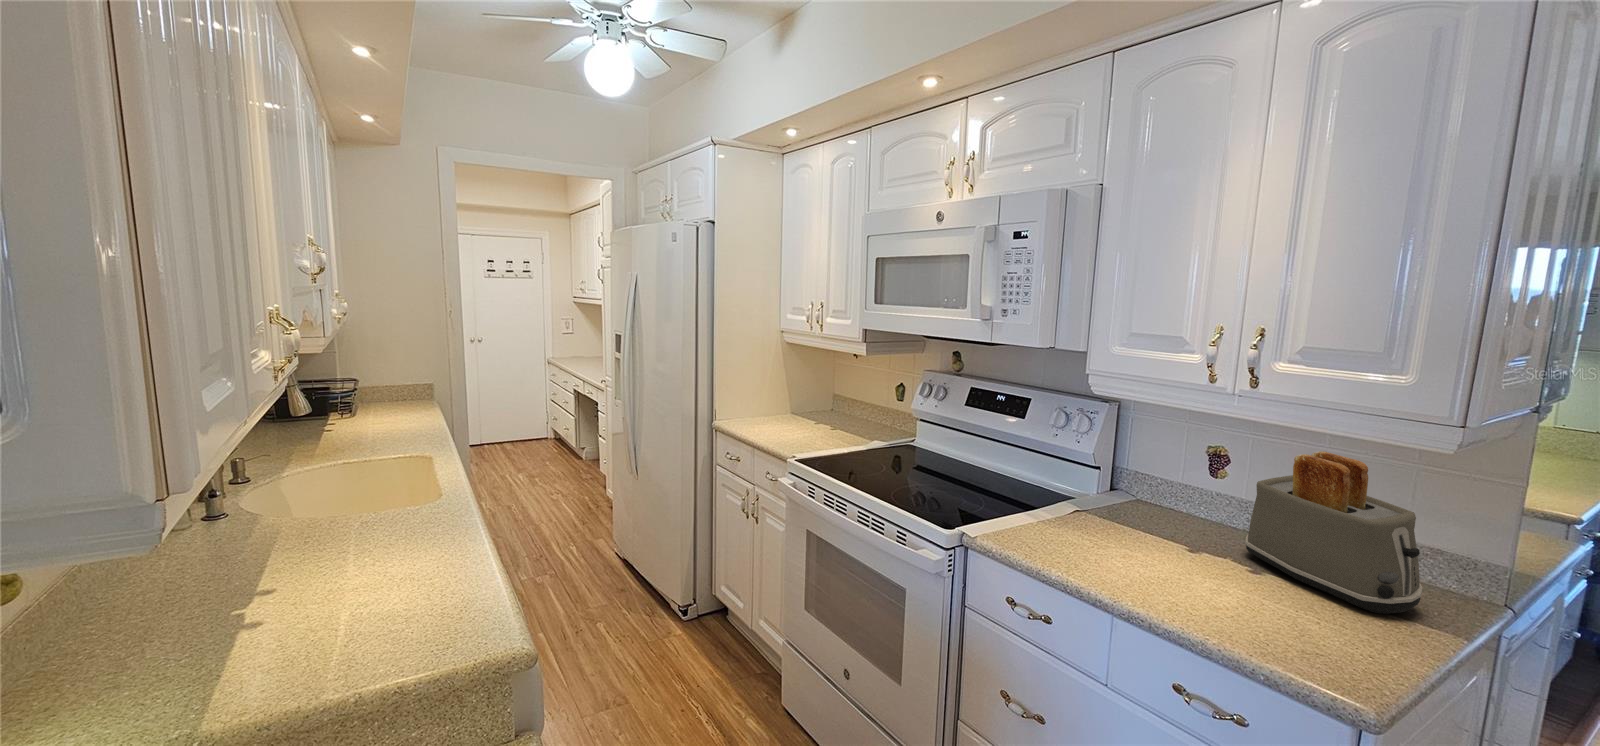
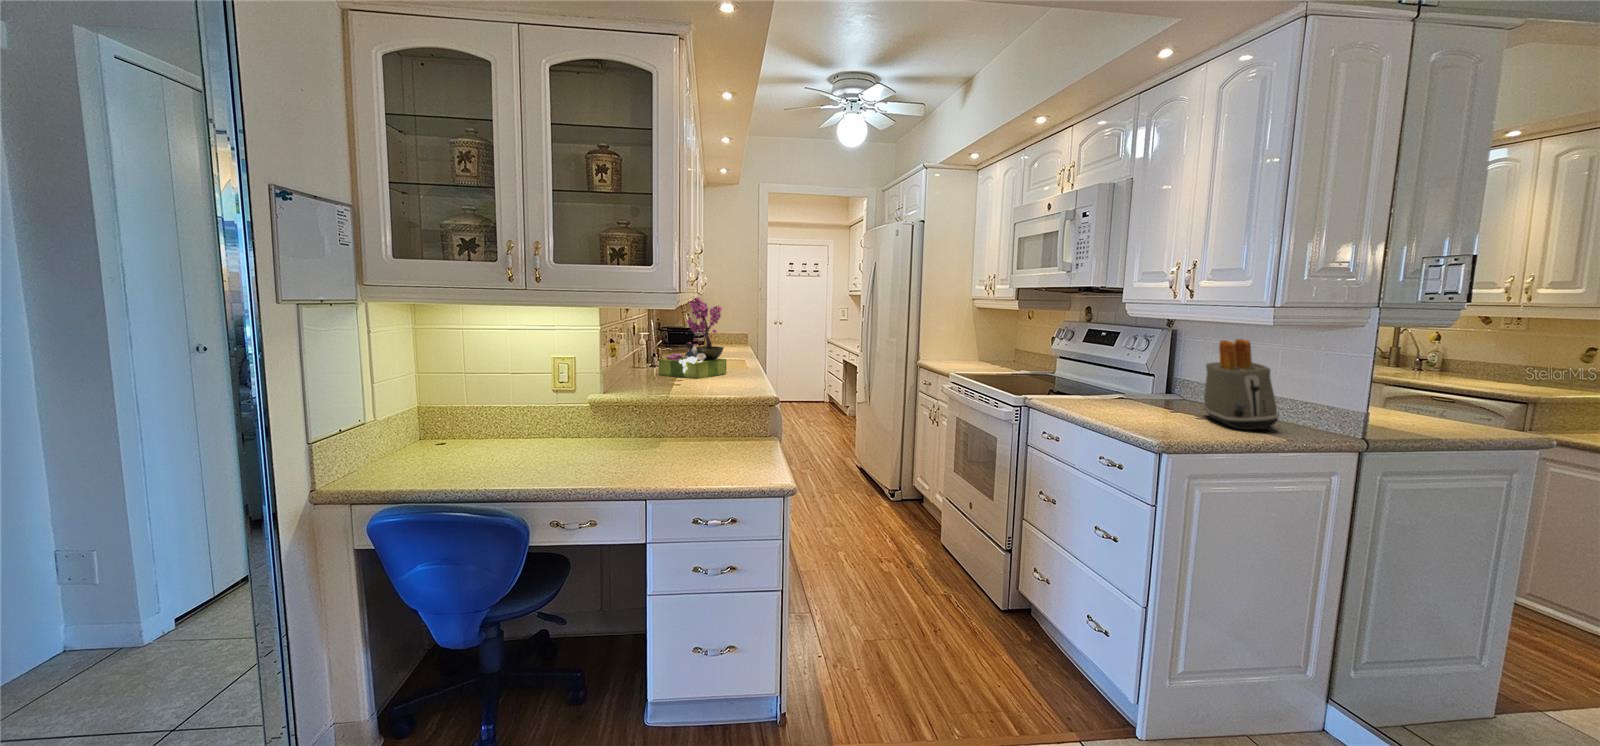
flower arrangement: none [118,376,365,628] -> present [659,297,726,379]

